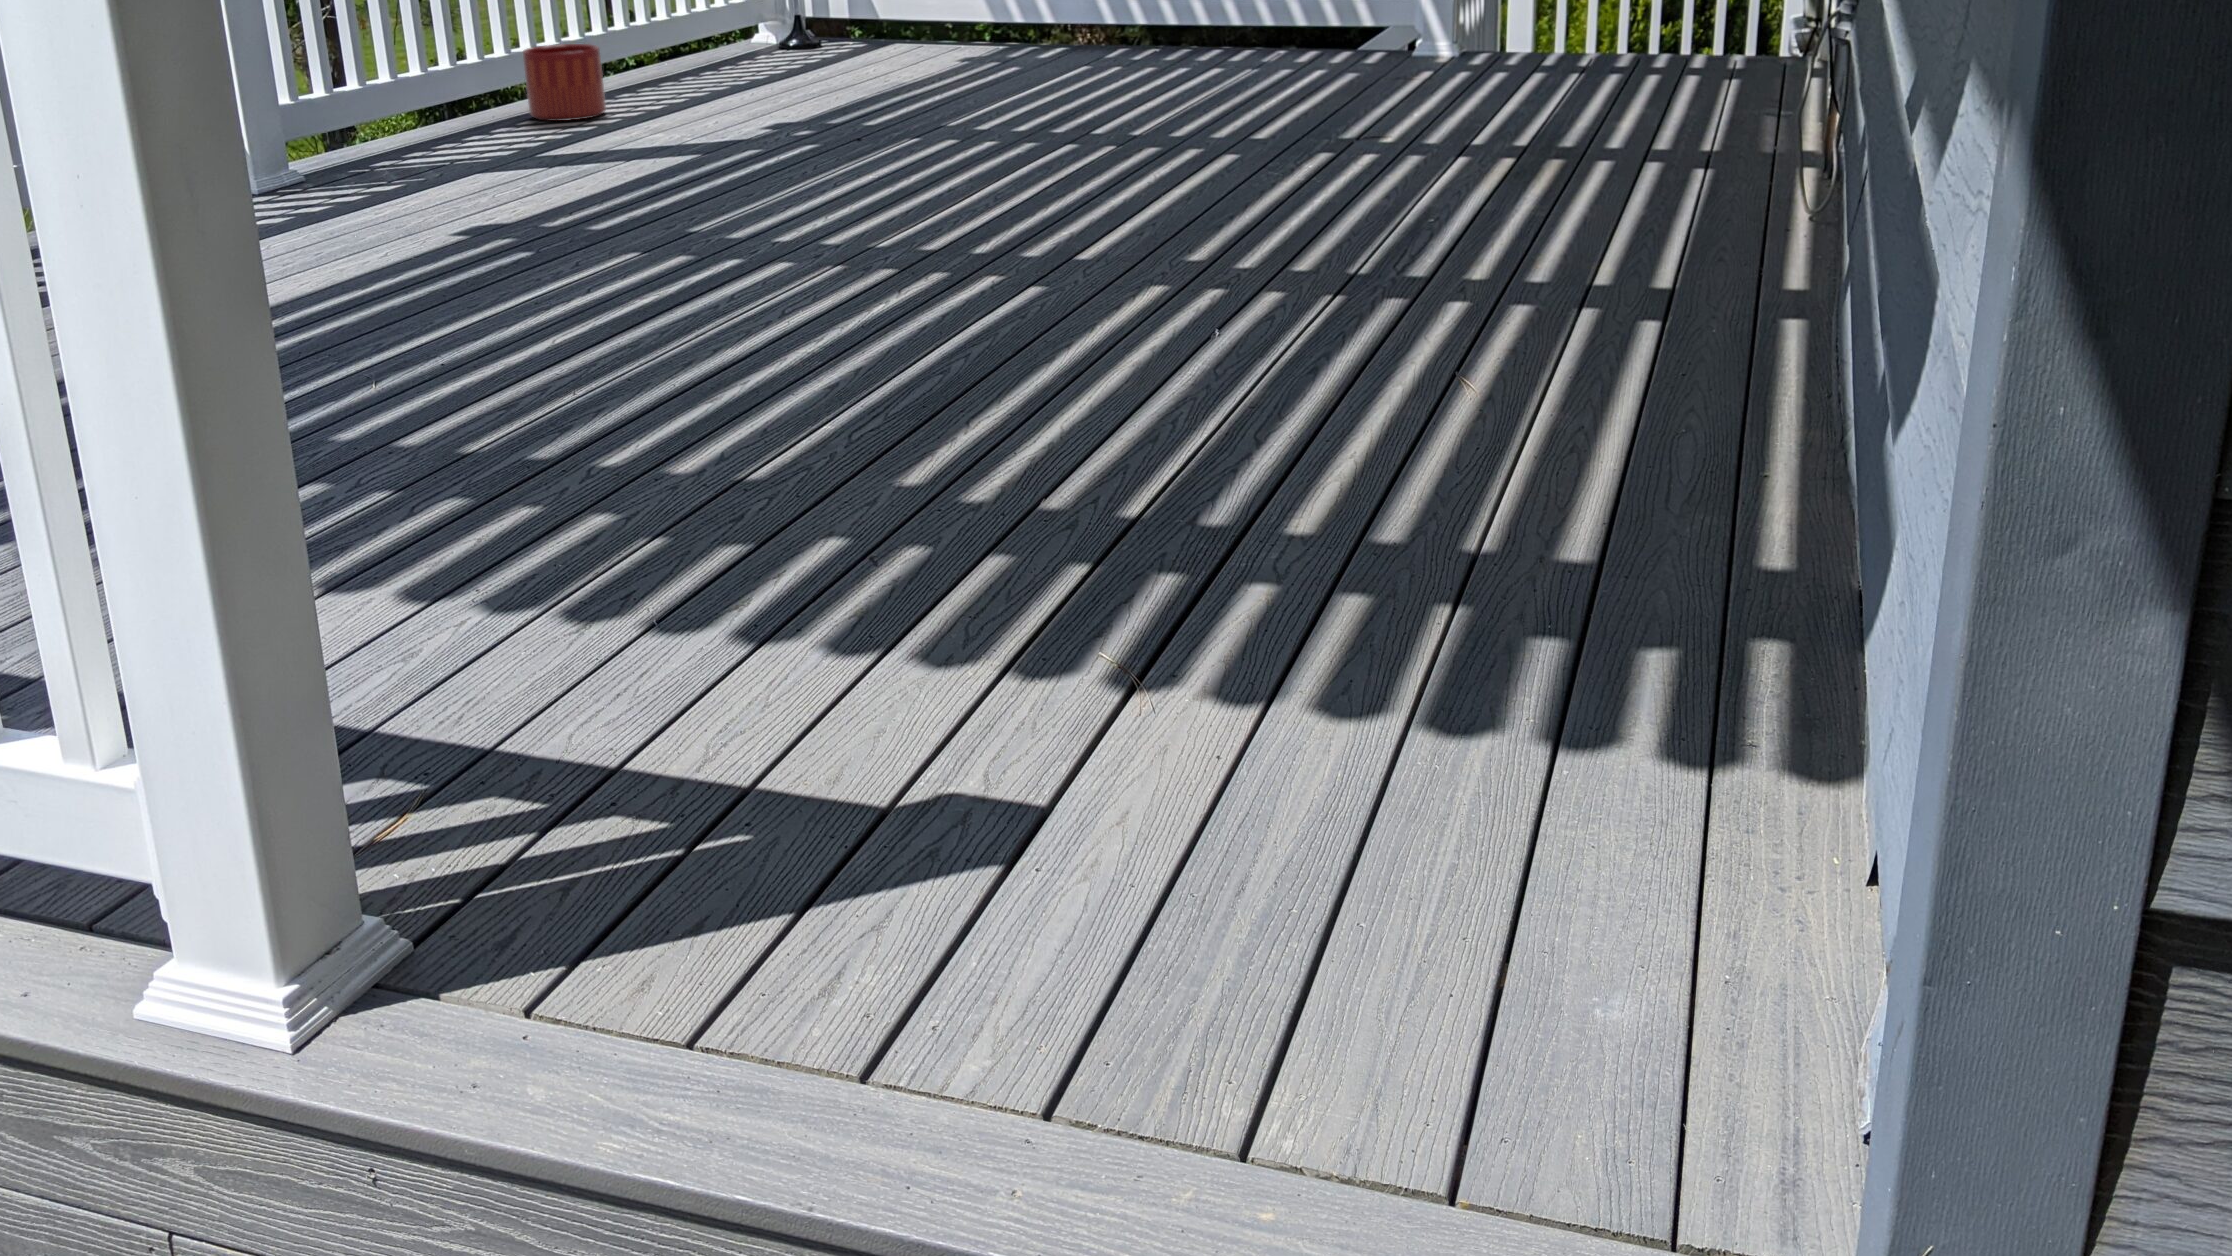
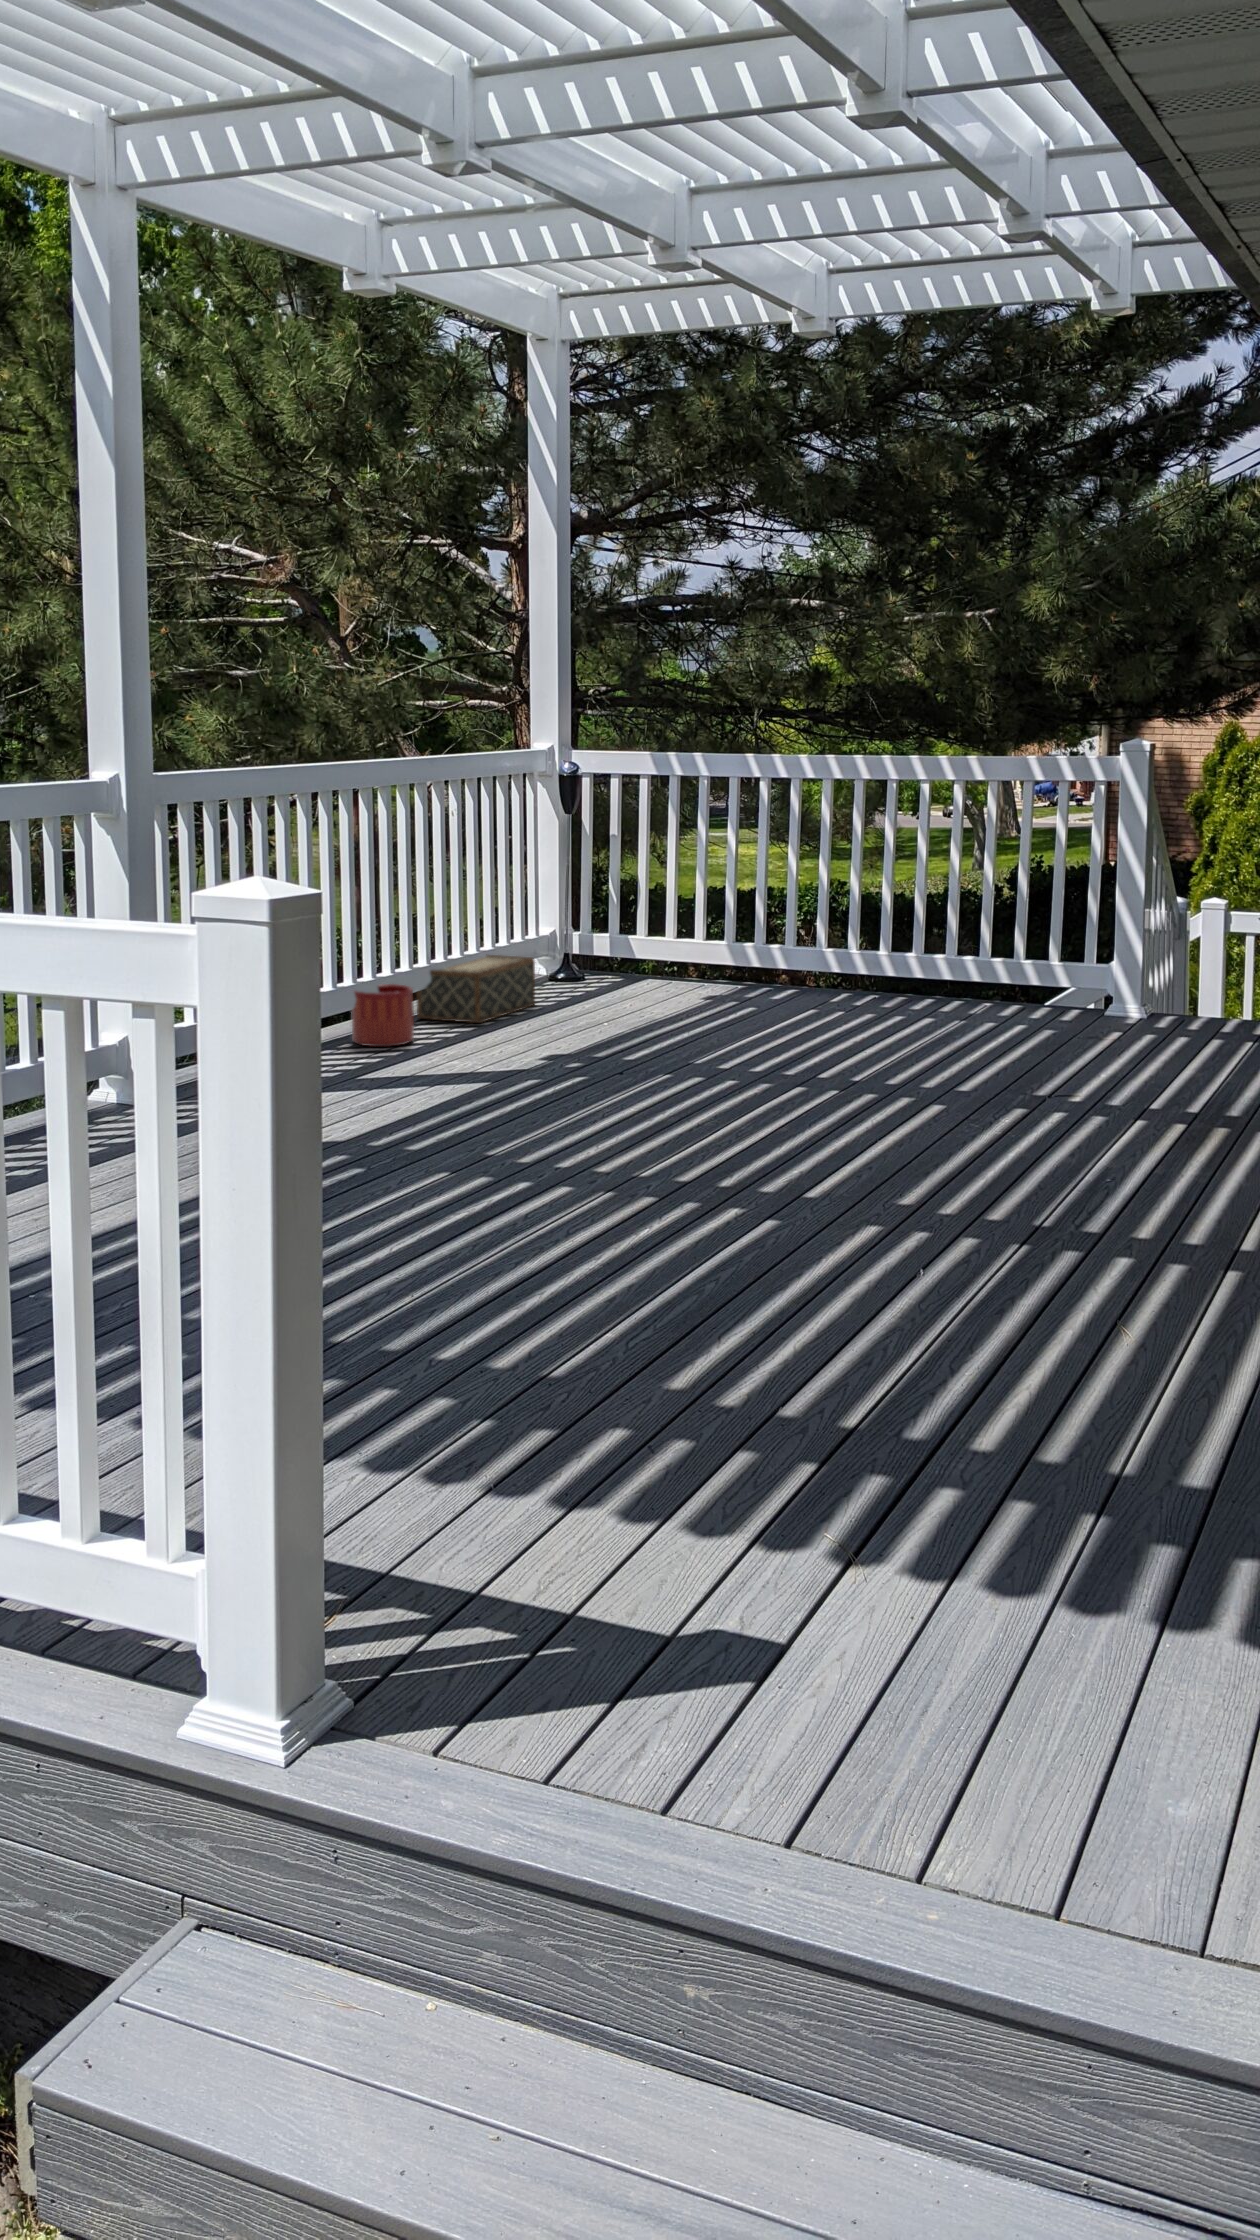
woven basket: none [607,12,757,92] -> present [417,955,535,1023]

